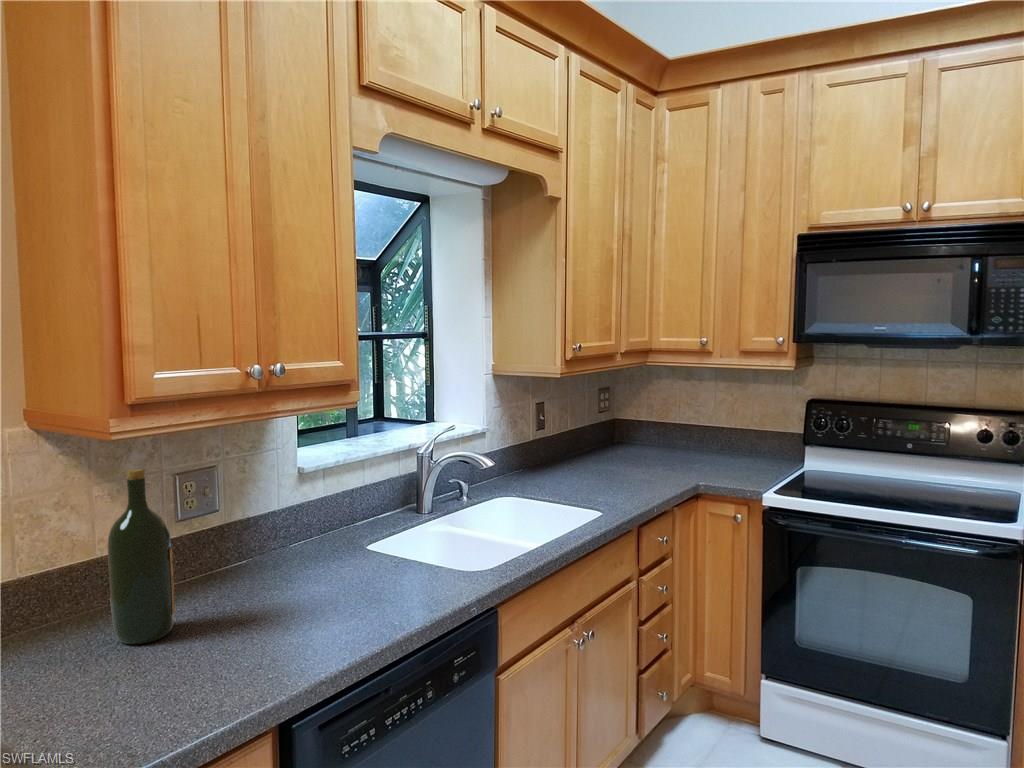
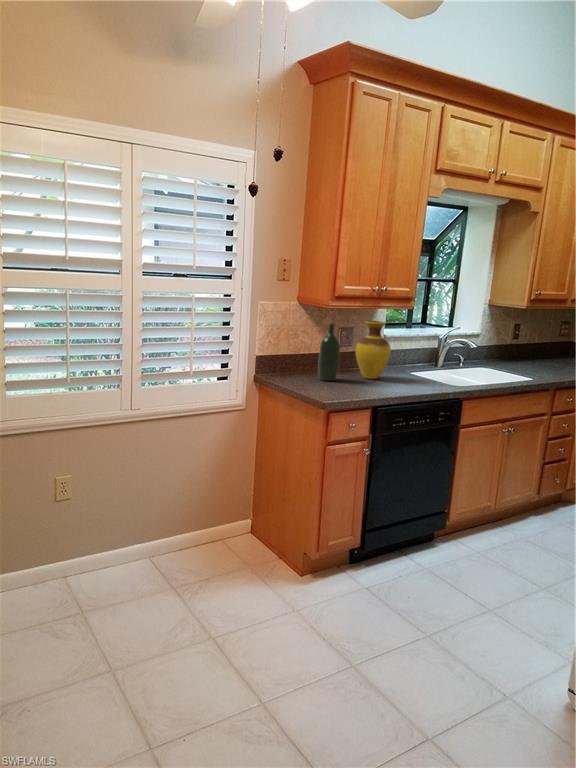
vase: none [223,446,316,598] -> present [356,321,391,379]

